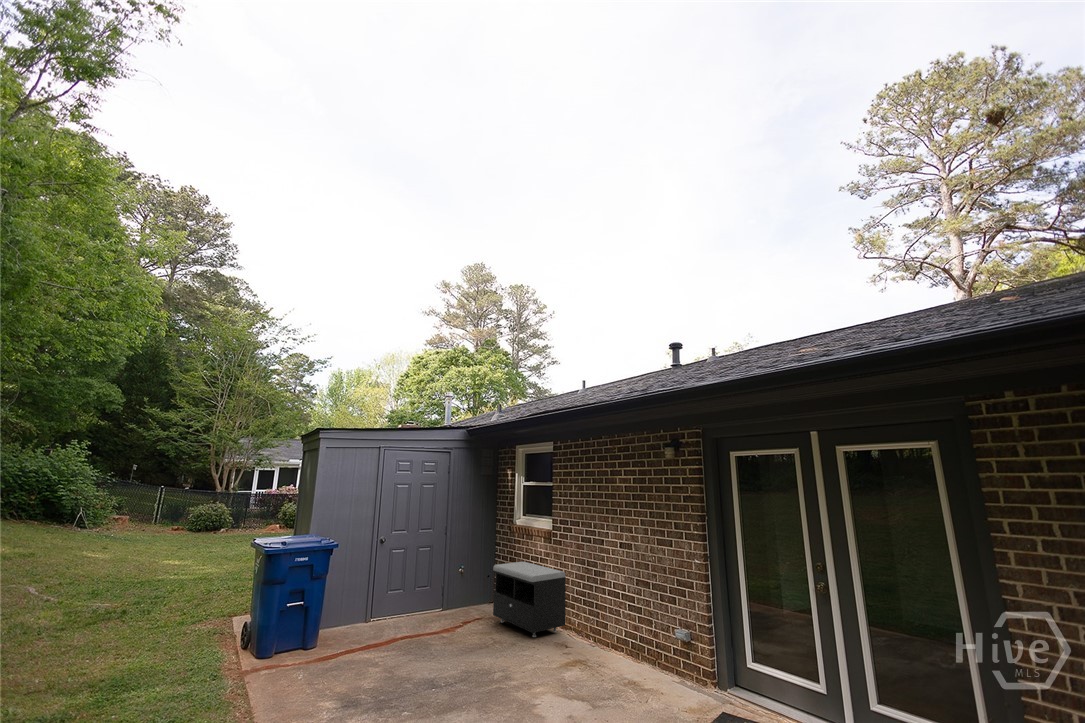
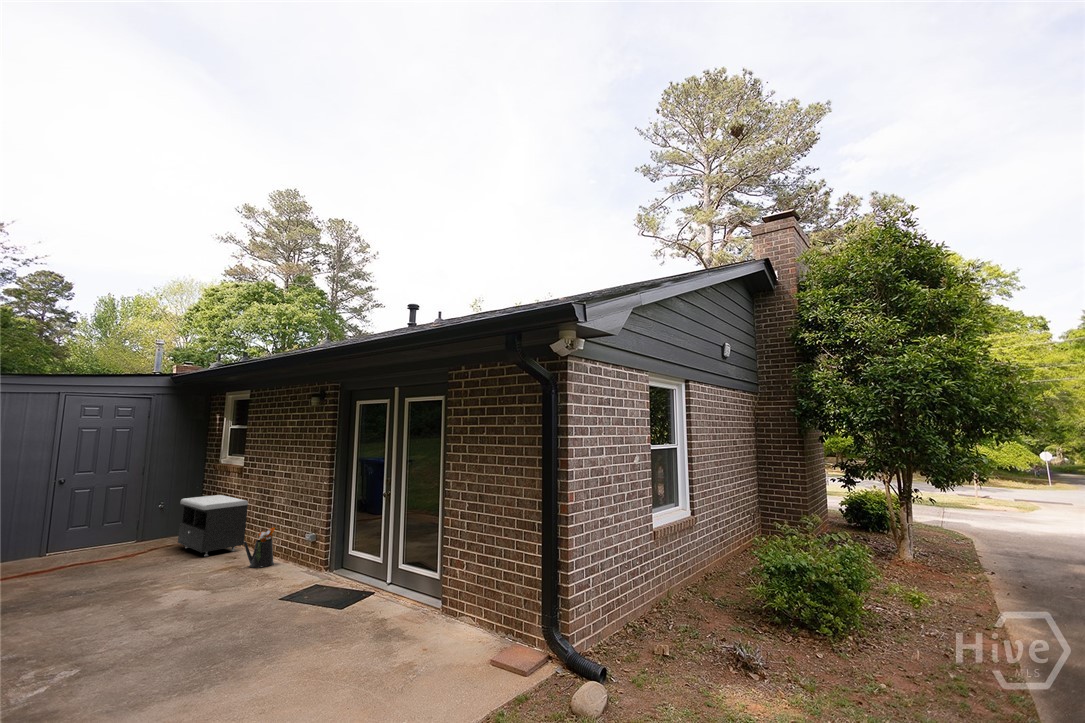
watering can: none [595,610,631,664] -> present [244,527,275,568]

